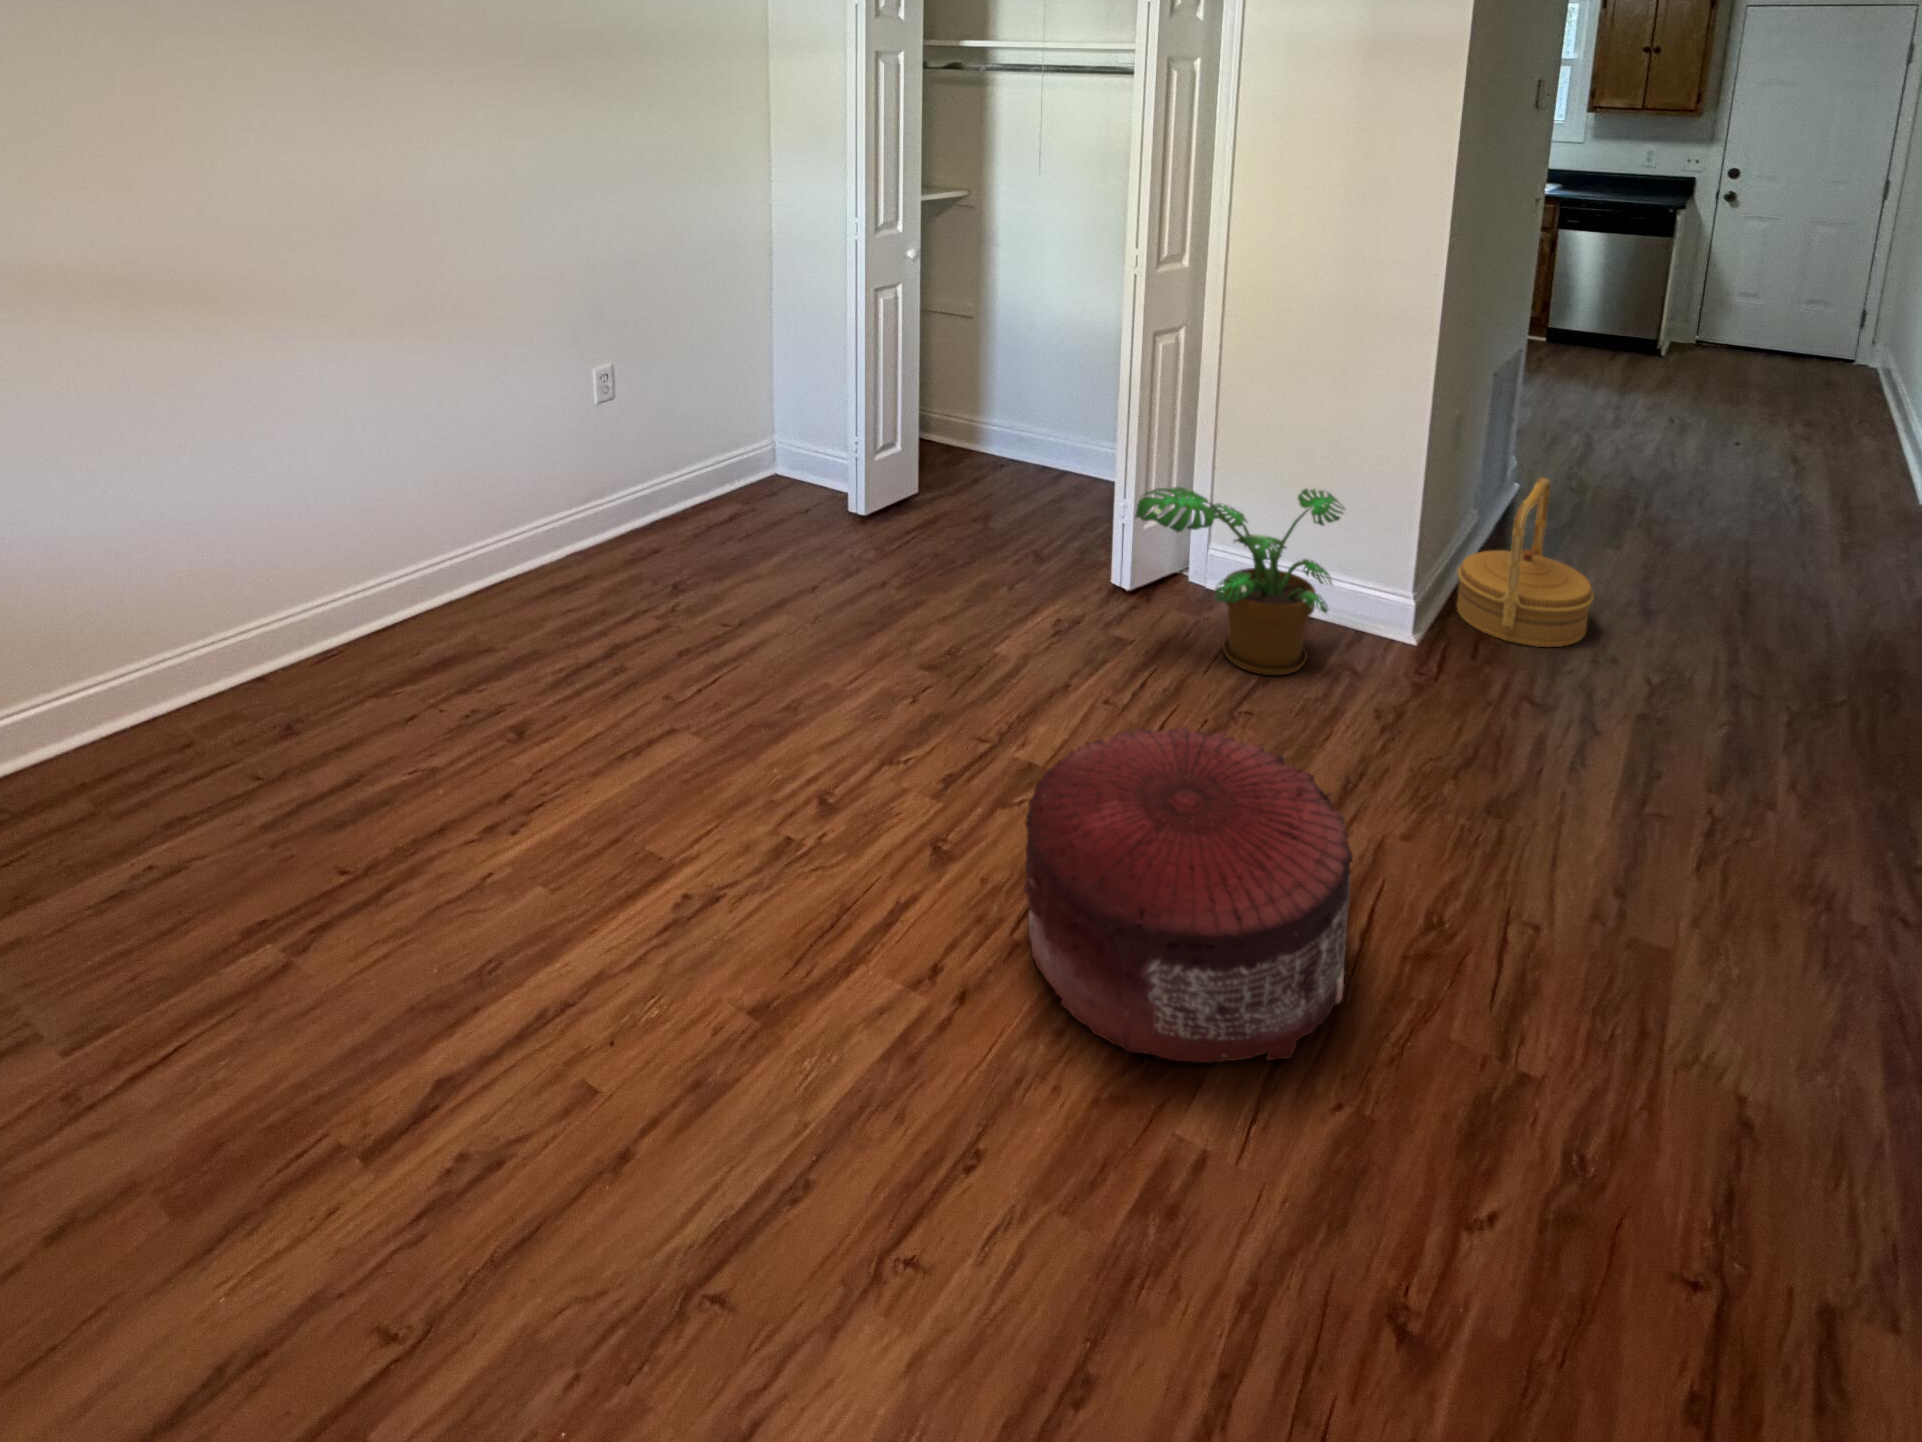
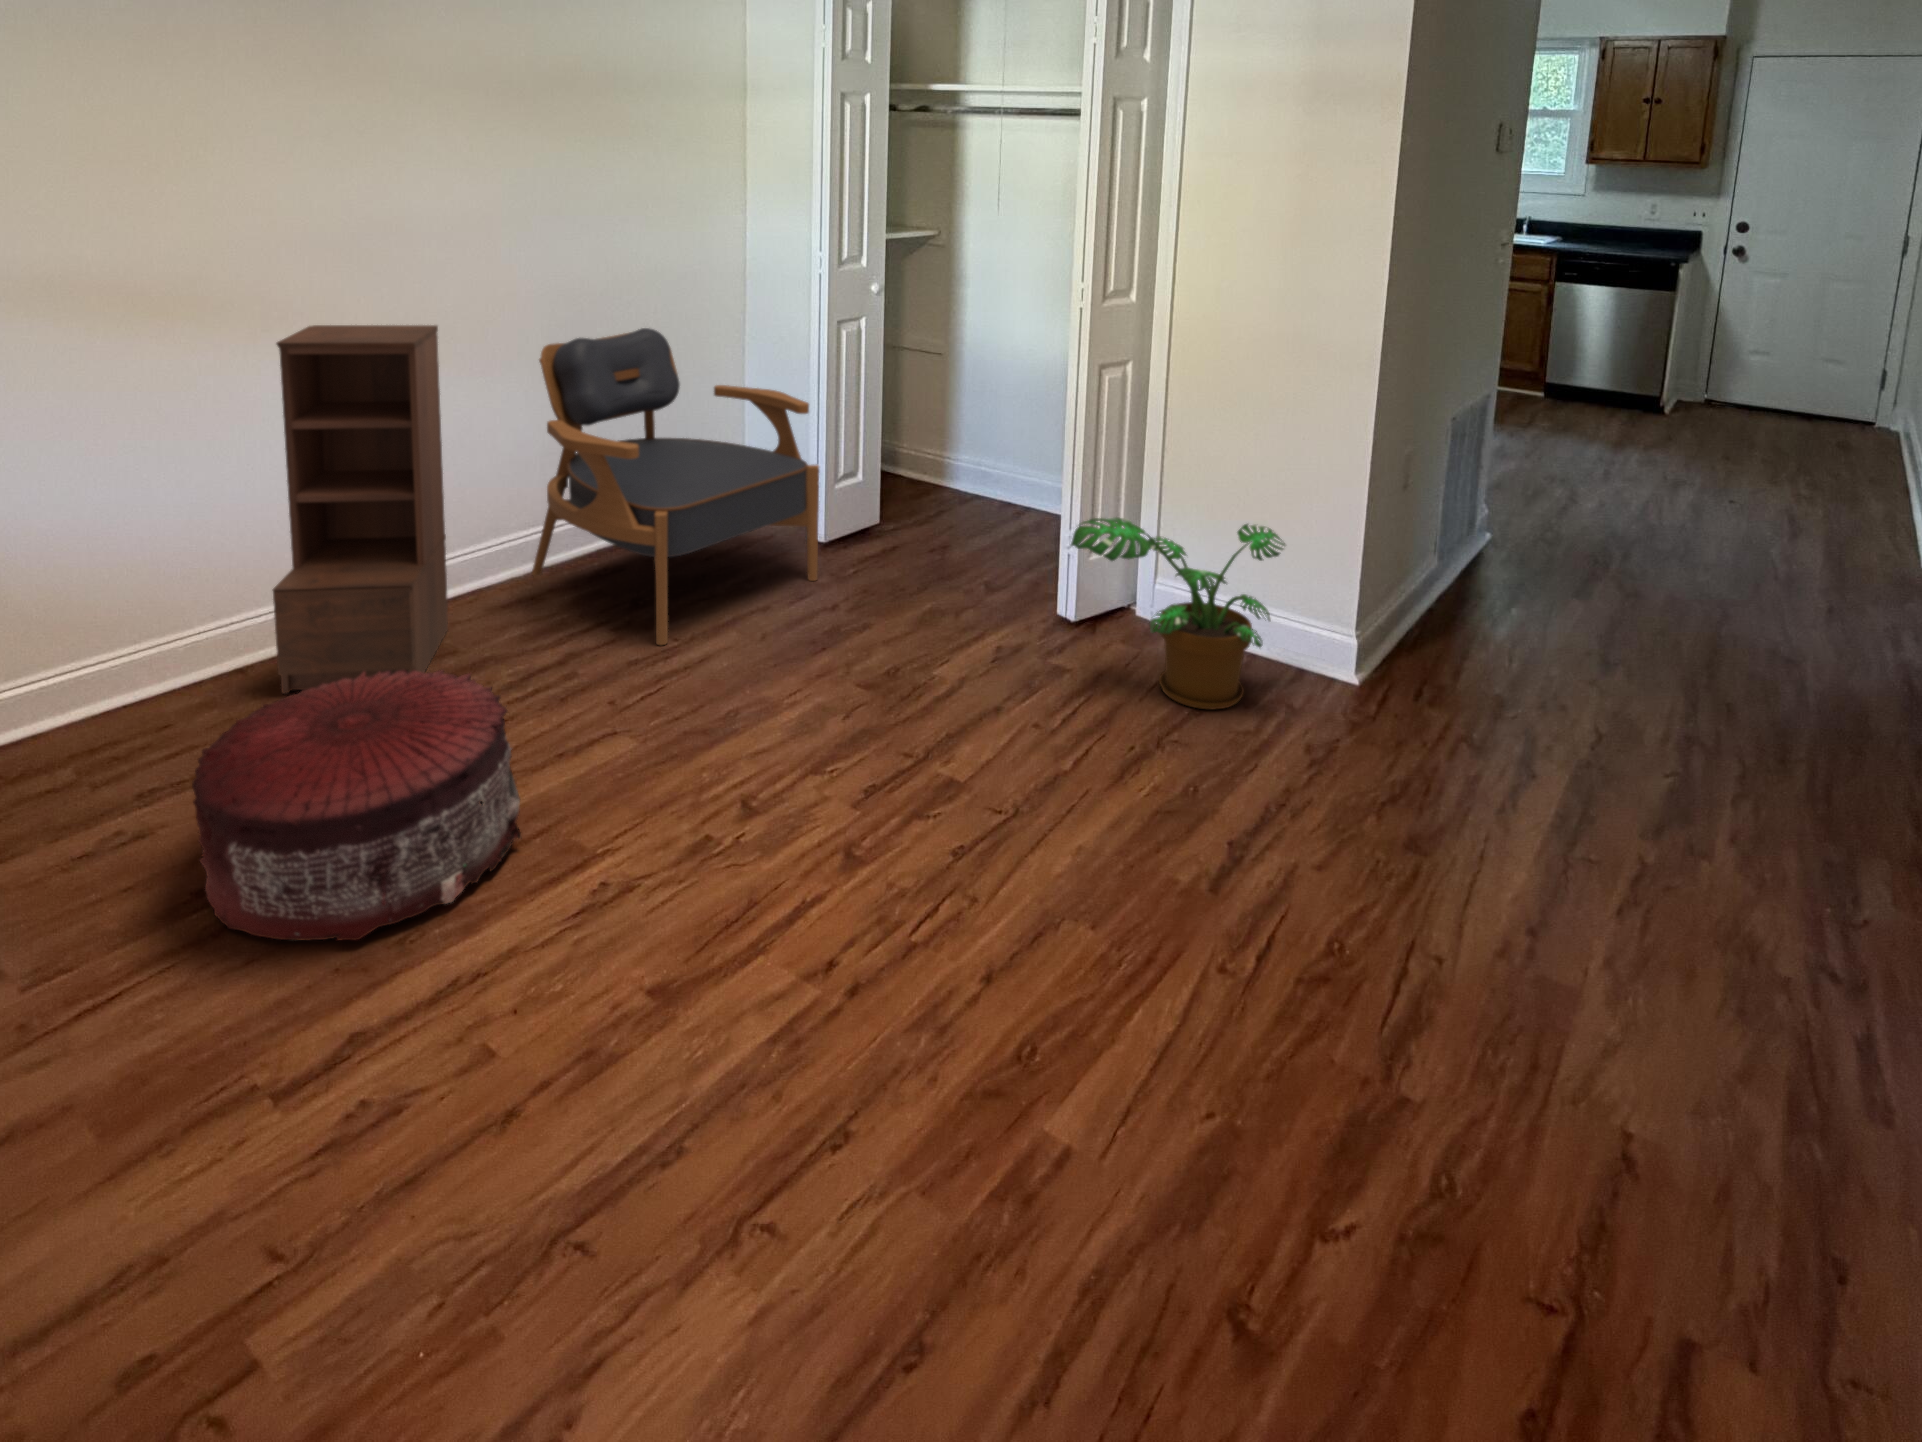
armchair: none [568,301,866,631] -> present [532,328,819,645]
bookshelf: none [292,307,487,701] -> present [273,325,448,694]
woven basket: present [1456,477,1594,647] -> none [1407,522,1547,694]
pouf: present [1024,726,1353,1063] -> present [192,670,521,941]

